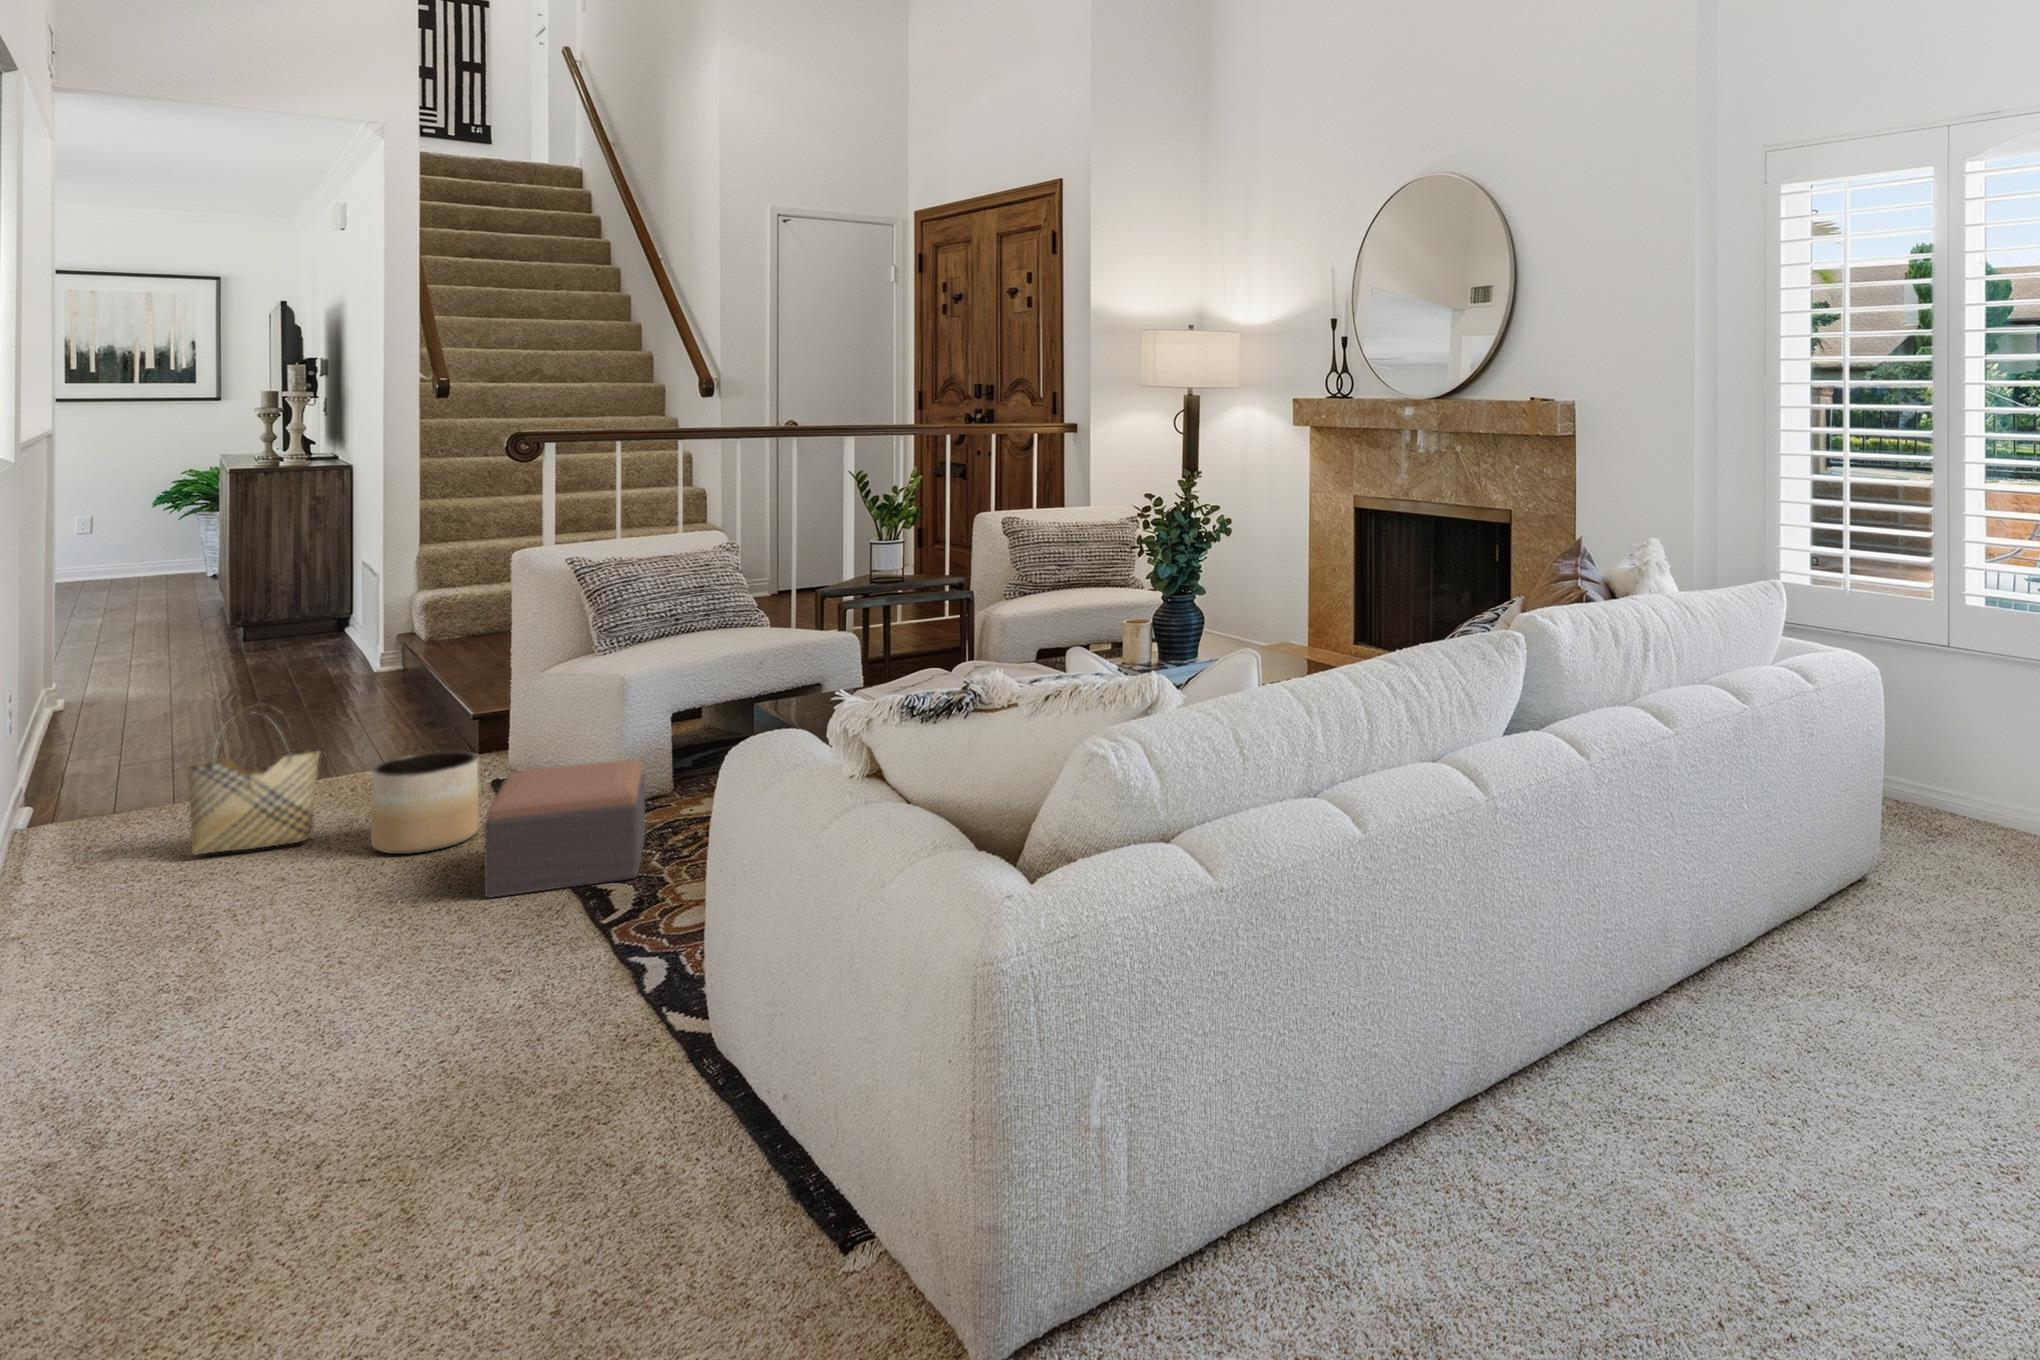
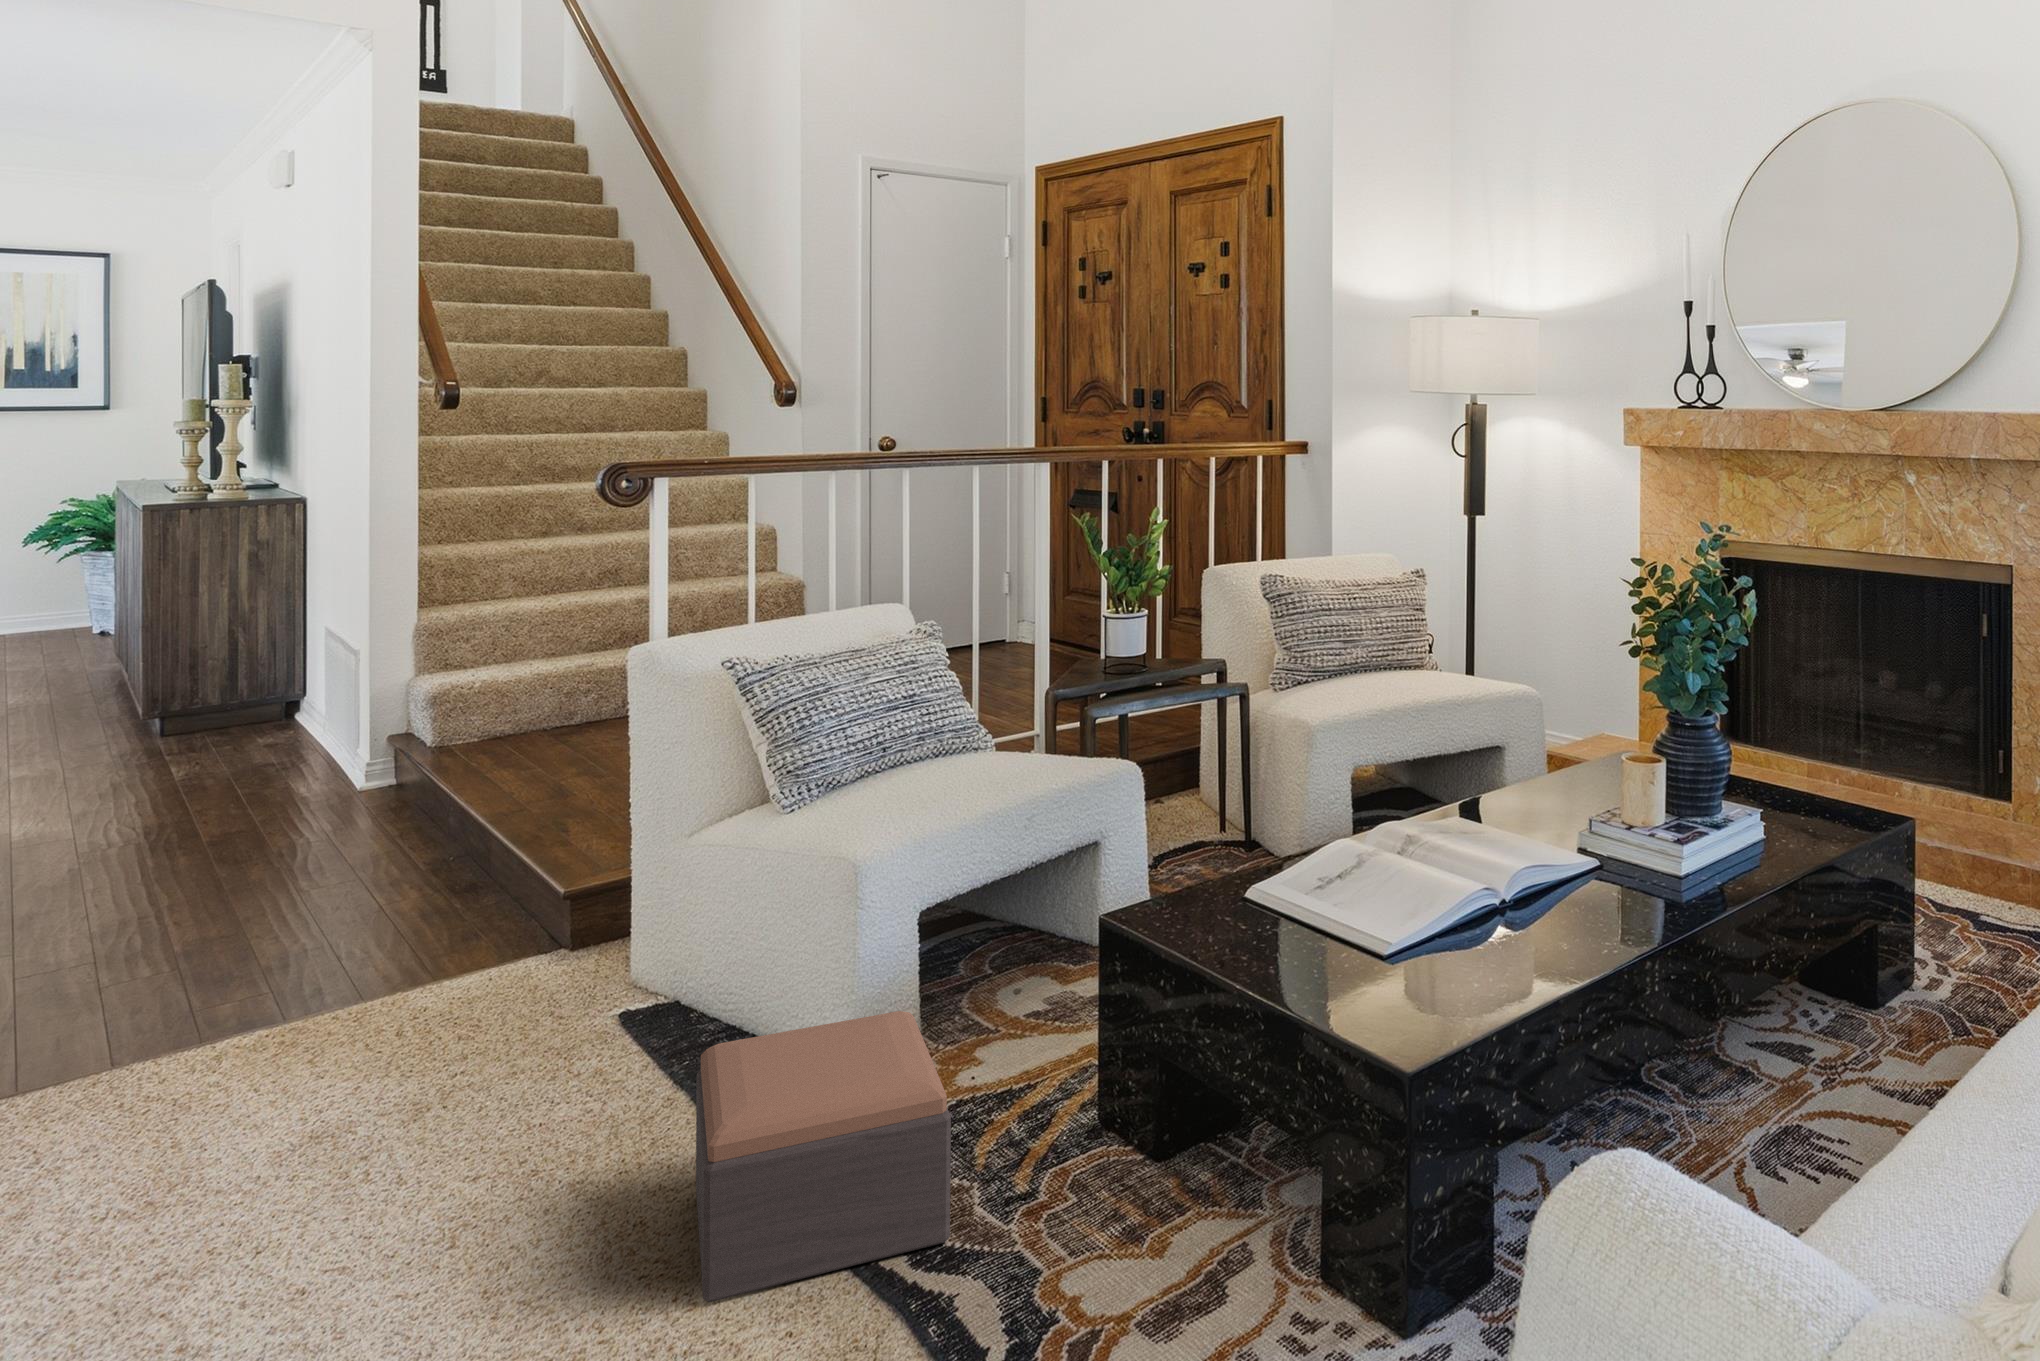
woven basket: present [186,703,320,855] -> none [141,922,367,1200]
planter: present [371,751,479,854] -> none [461,991,632,1186]

